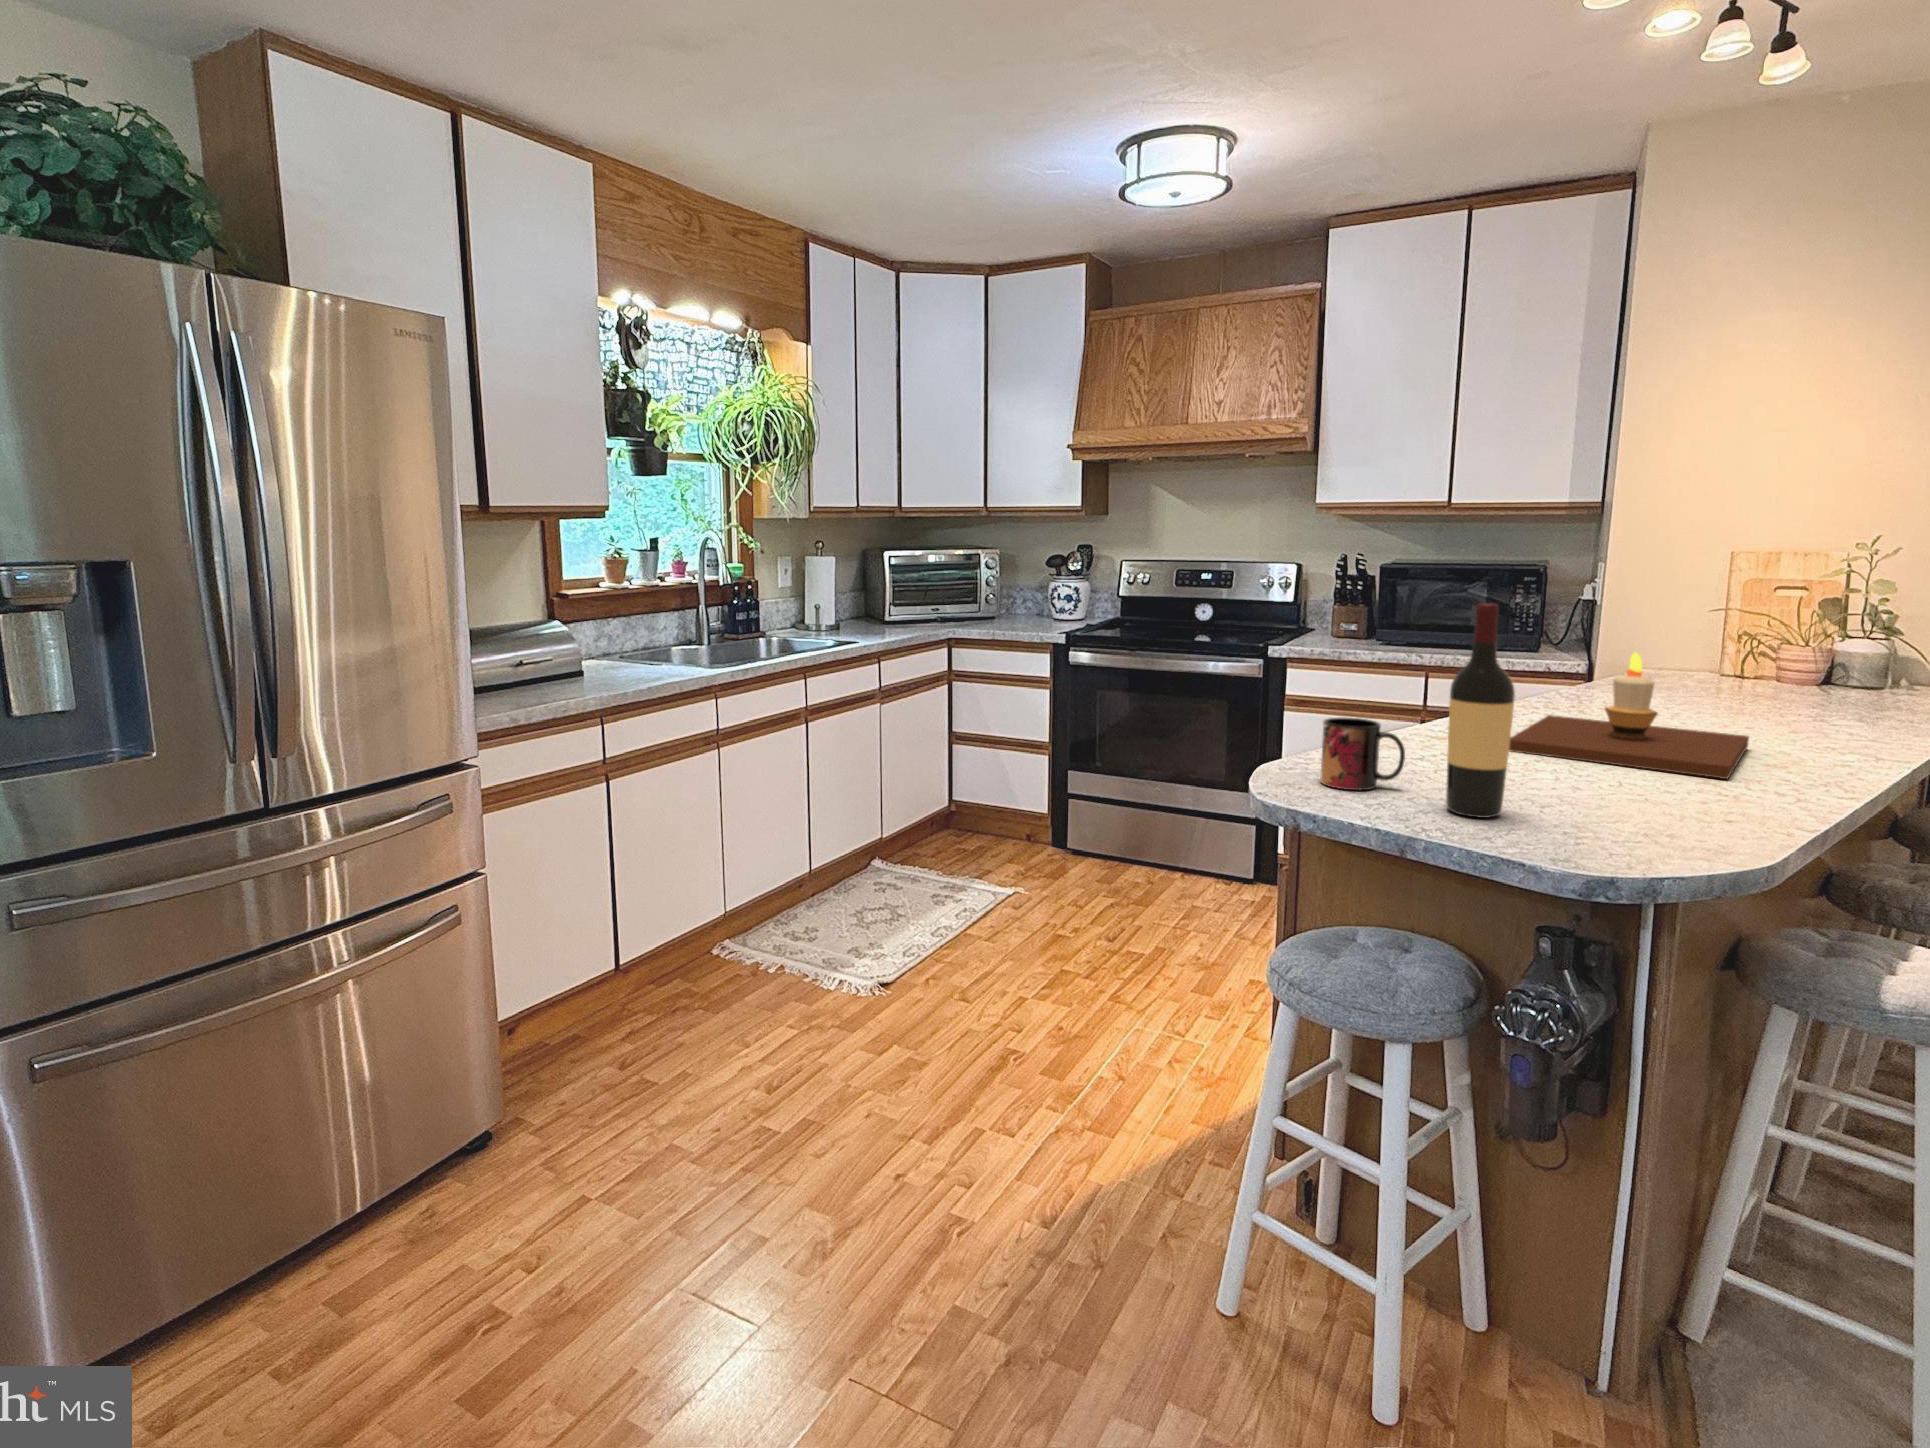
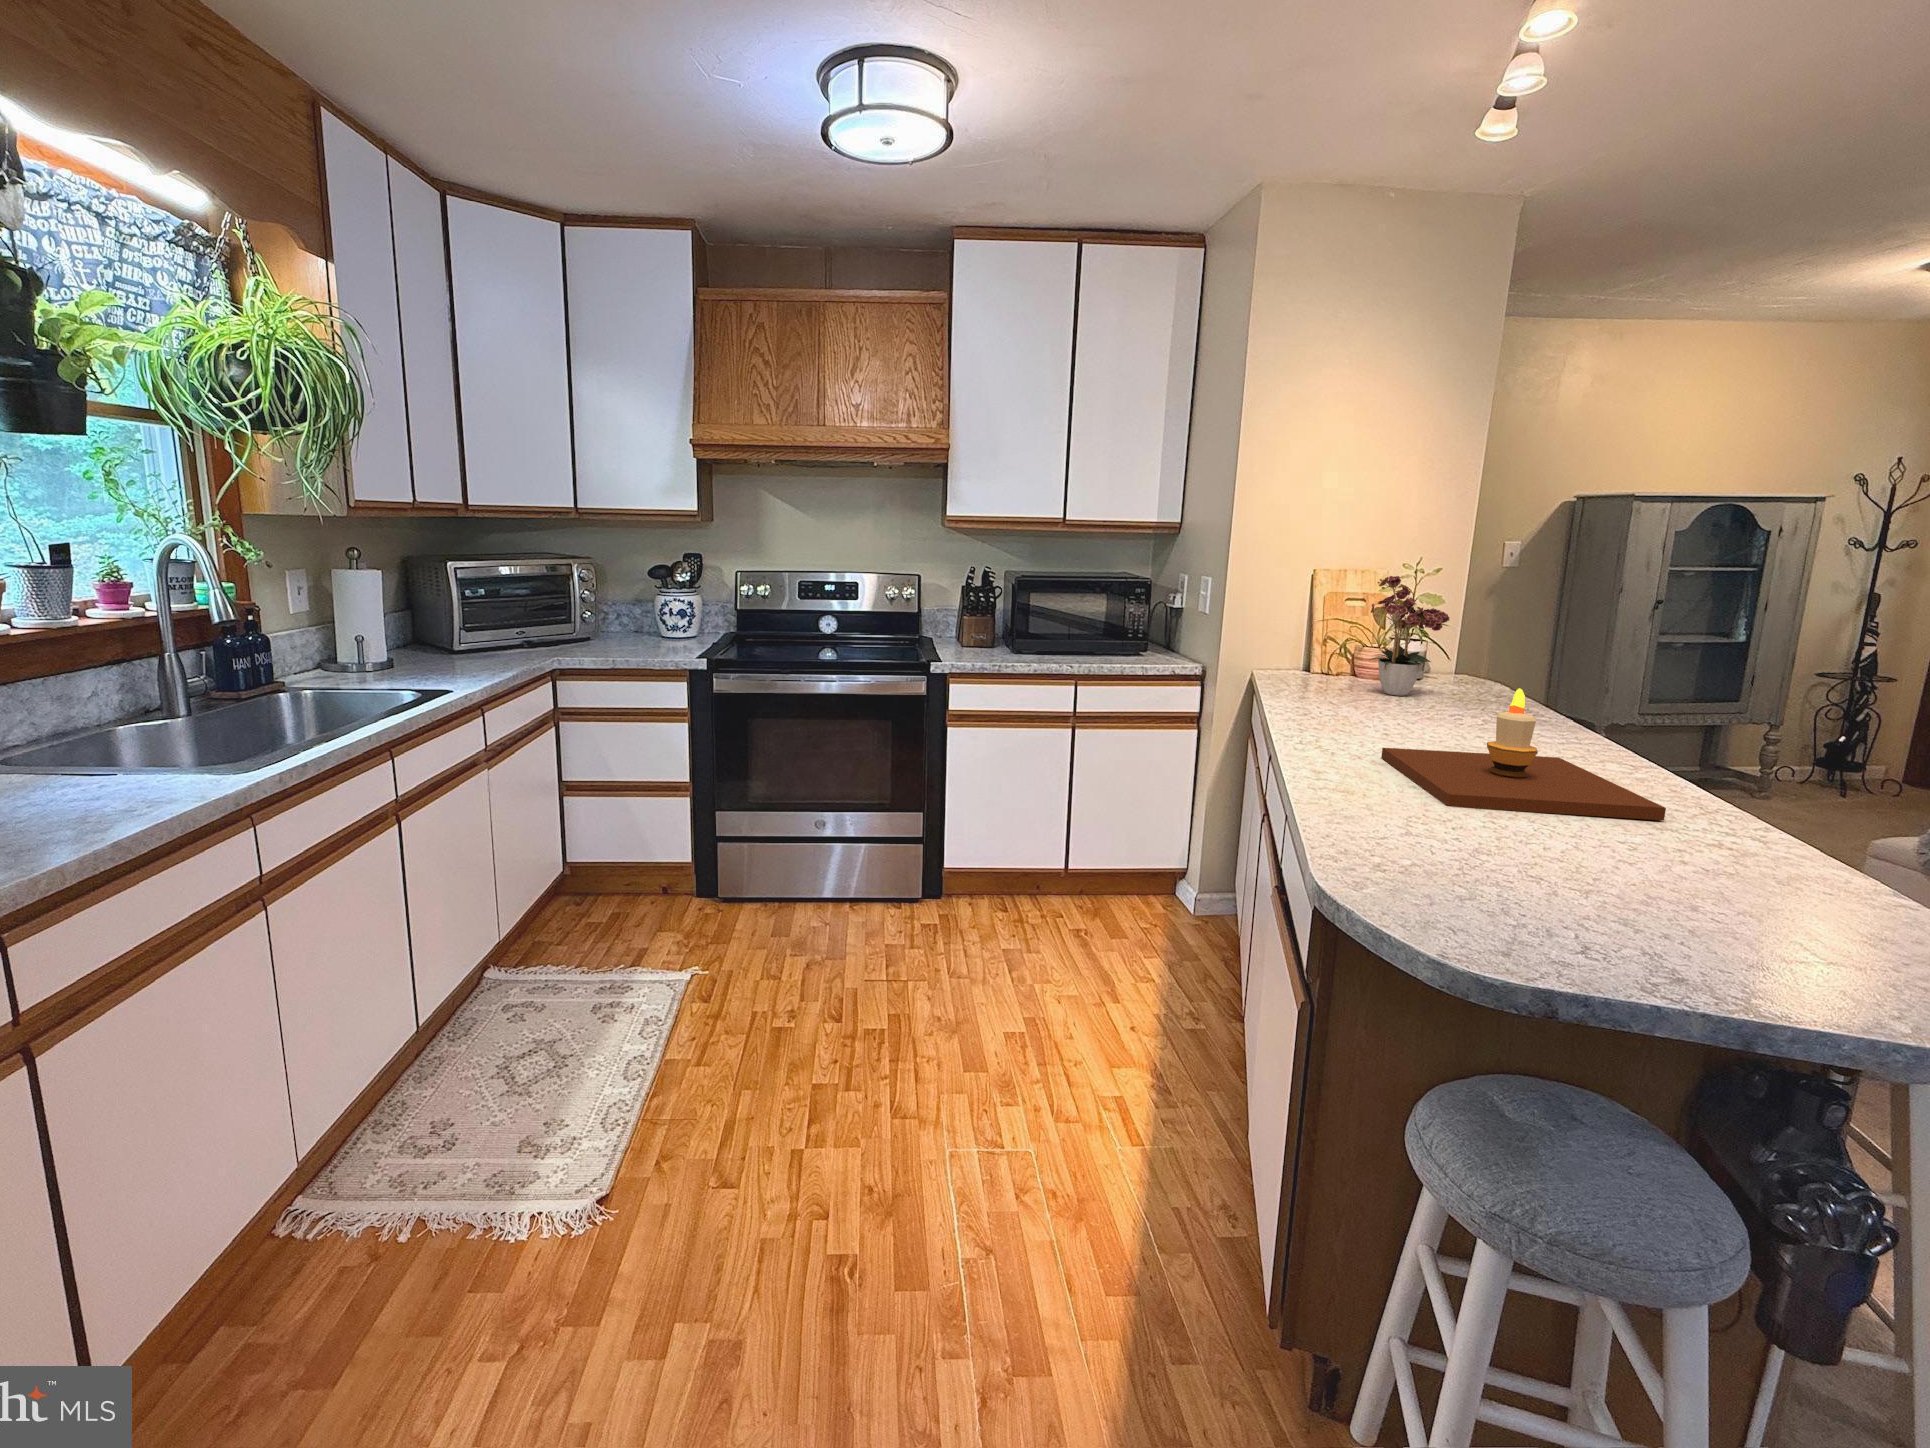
flower arrangement: none [1724,548,1856,695] -> present [1369,576,1450,696]
wine bottle: present [1446,603,1515,818] -> none [1662,676,1780,954]
mug: present [1320,718,1405,790] -> none [1458,819,1567,925]

